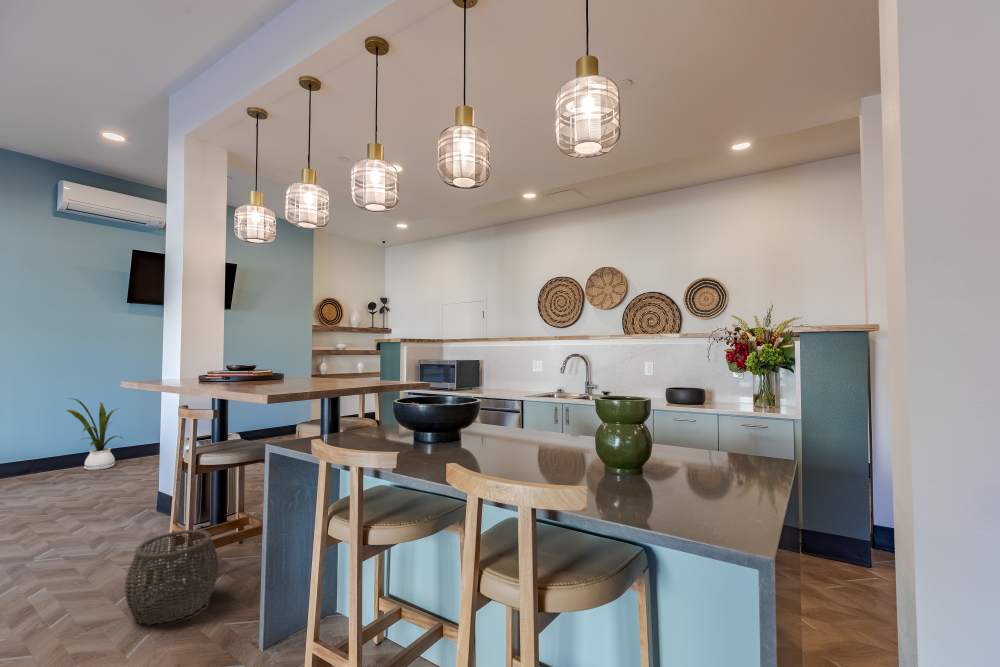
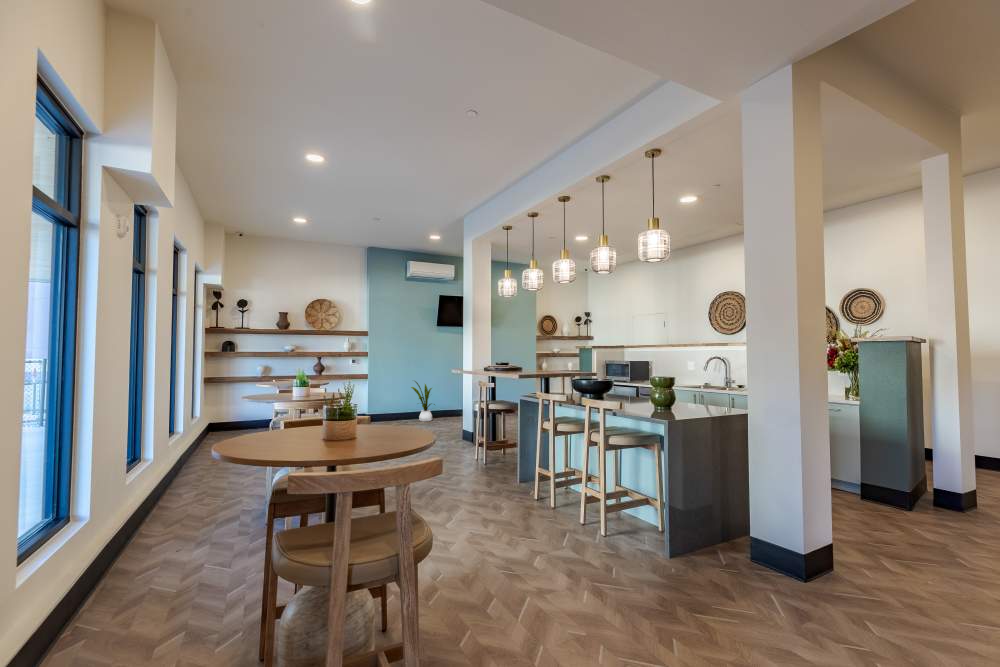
woven basket: present [124,530,219,625] -> none [463,438,497,473]

